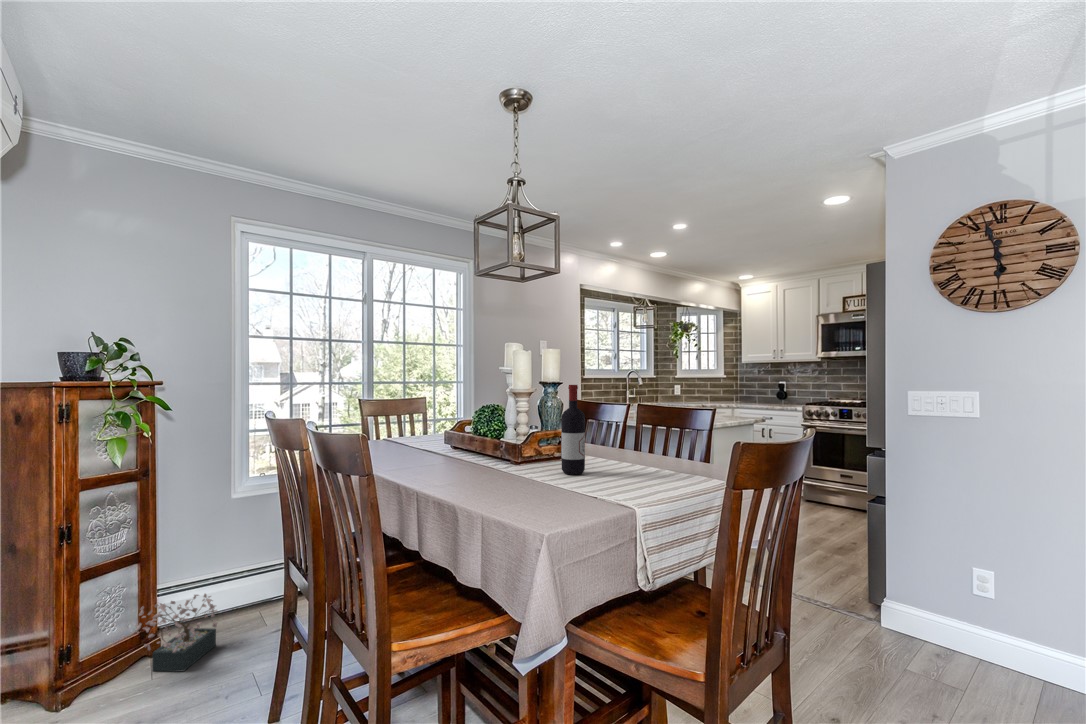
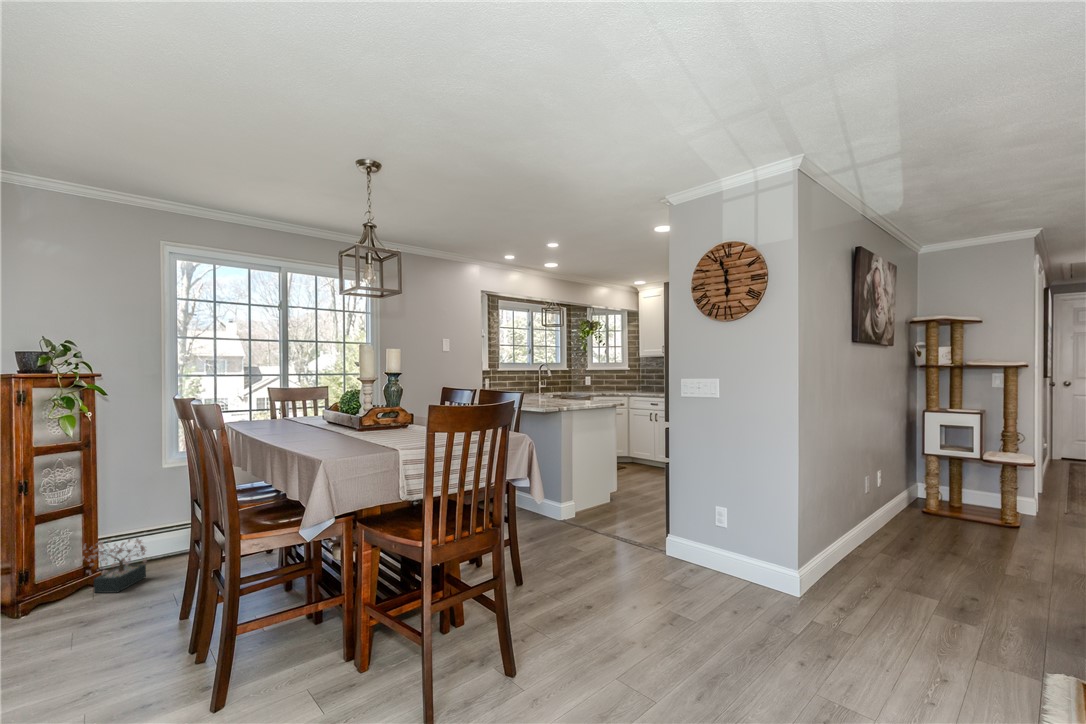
wine bottle: present [561,385,585,475] -> none [385,375,403,437]

